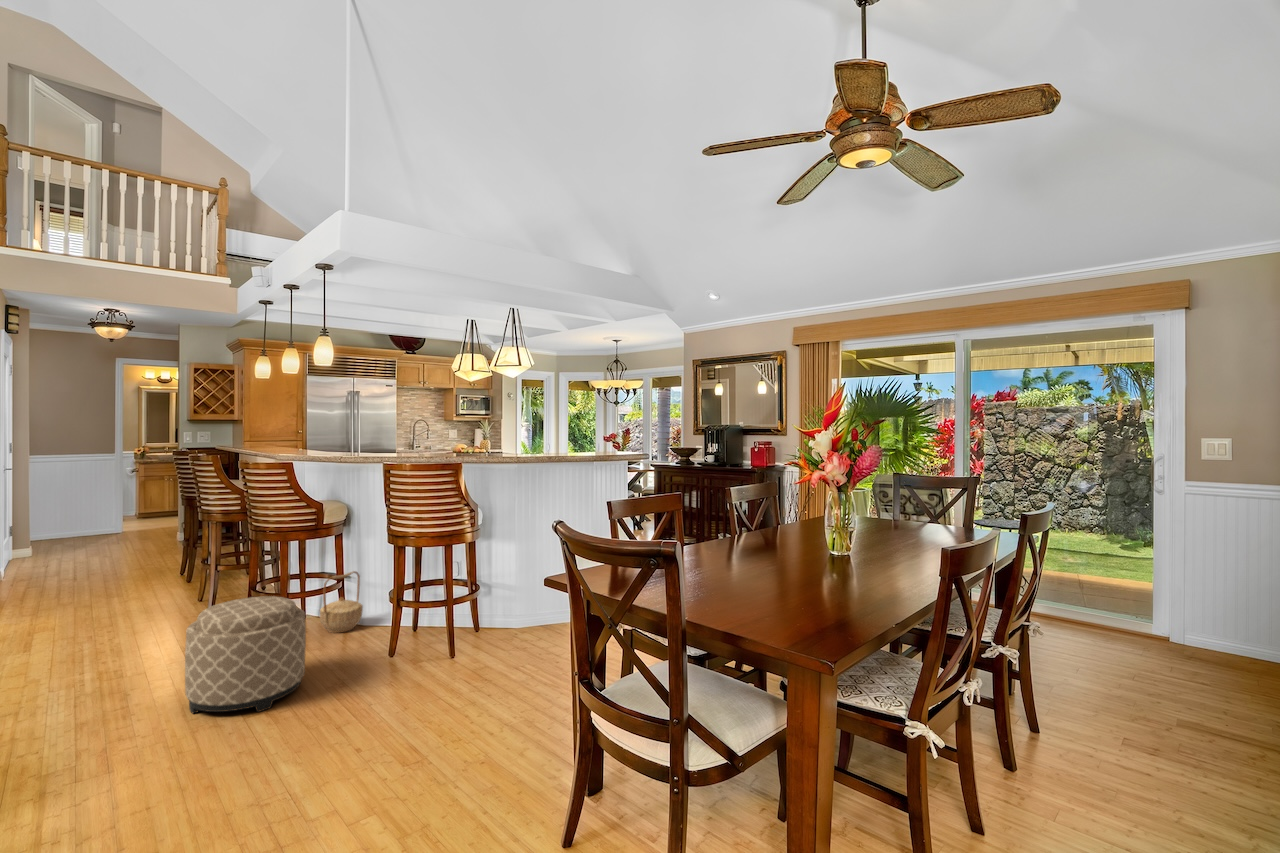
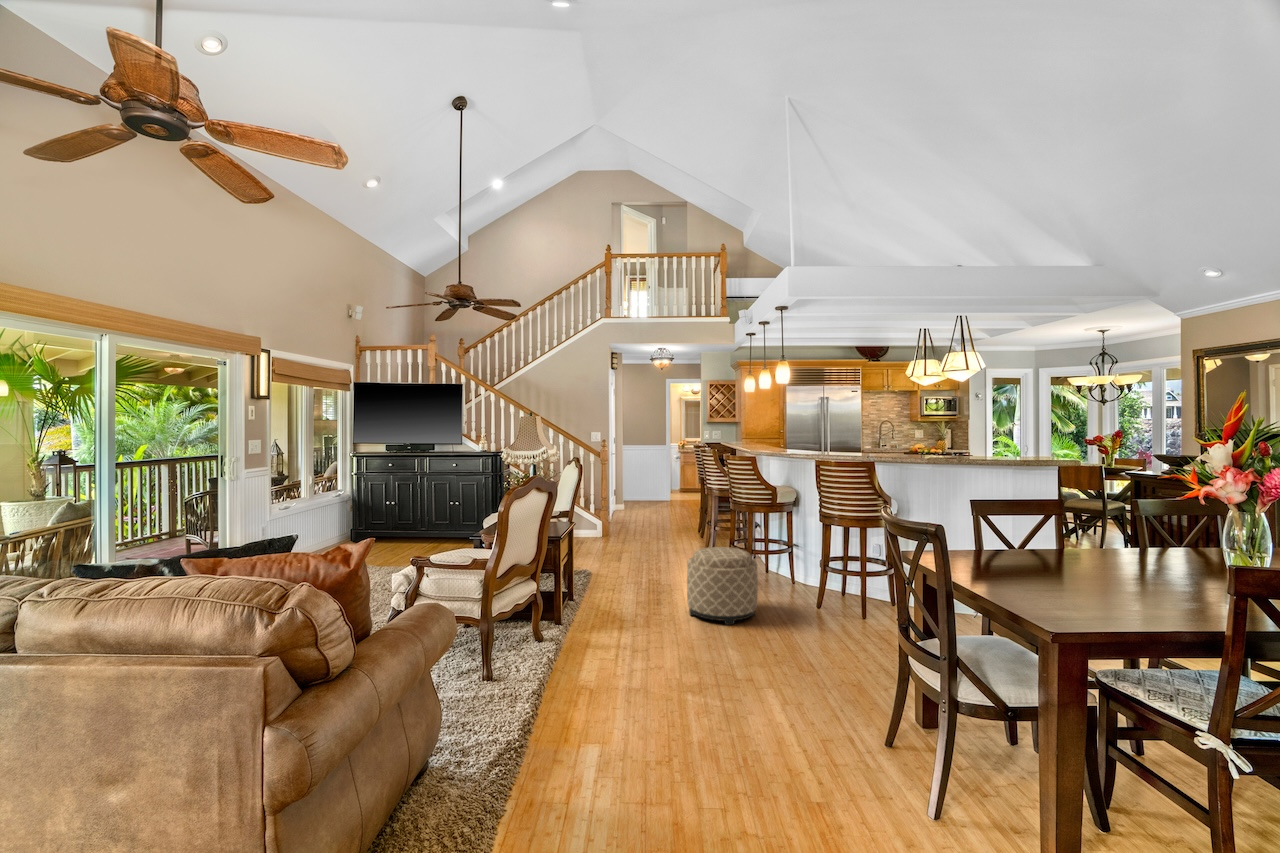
basket: present [320,571,363,633] -> none [775,543,807,589]

